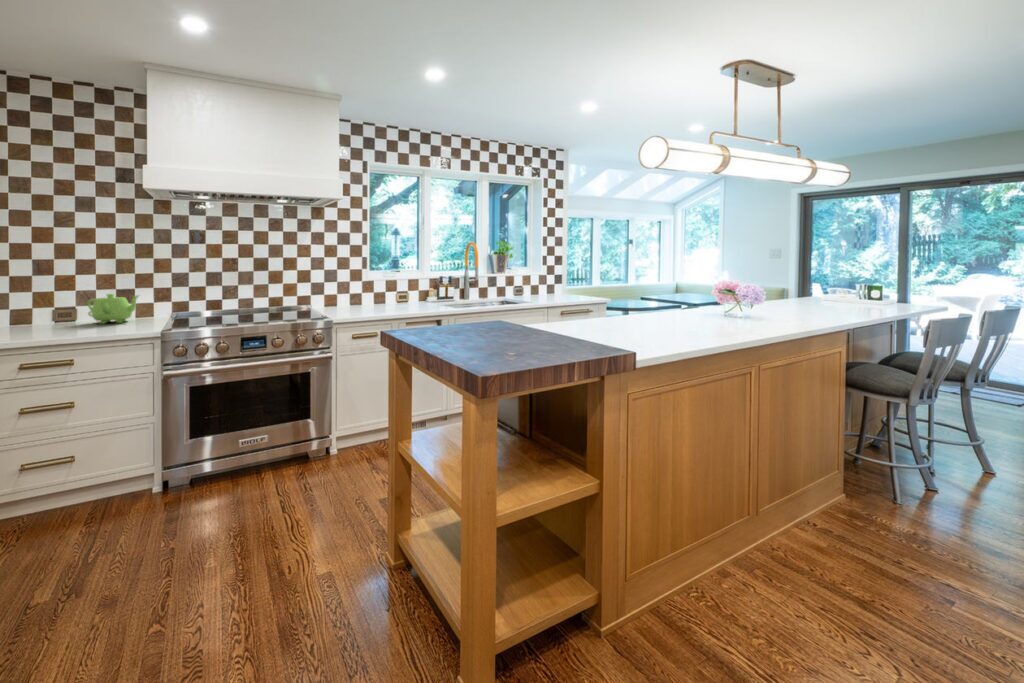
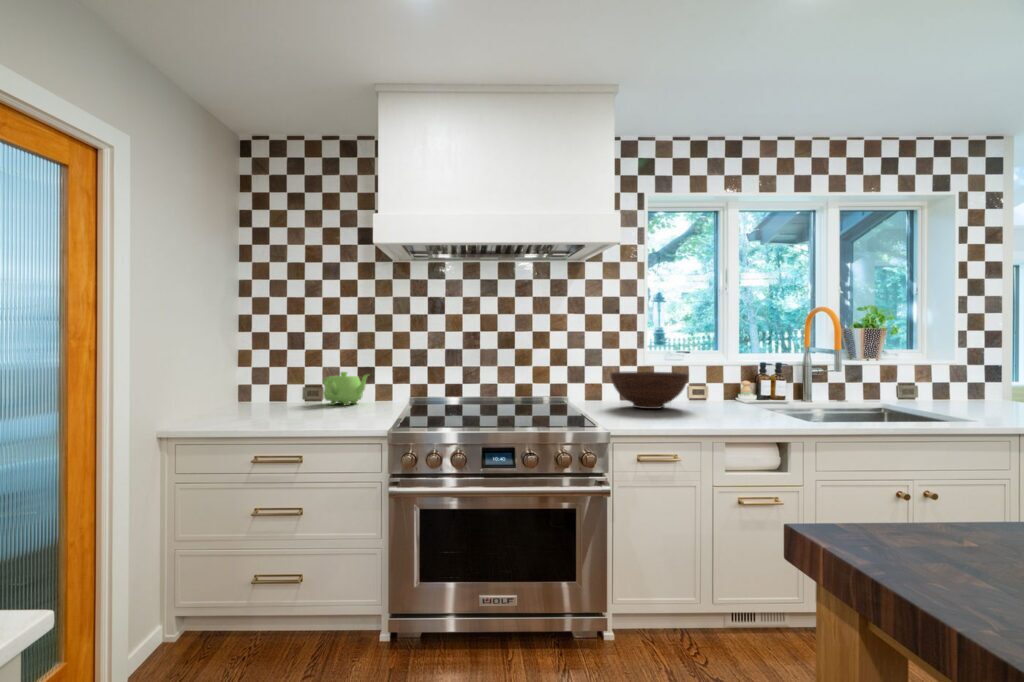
fruit bowl: none [350,285,403,310] -> present [610,371,688,409]

